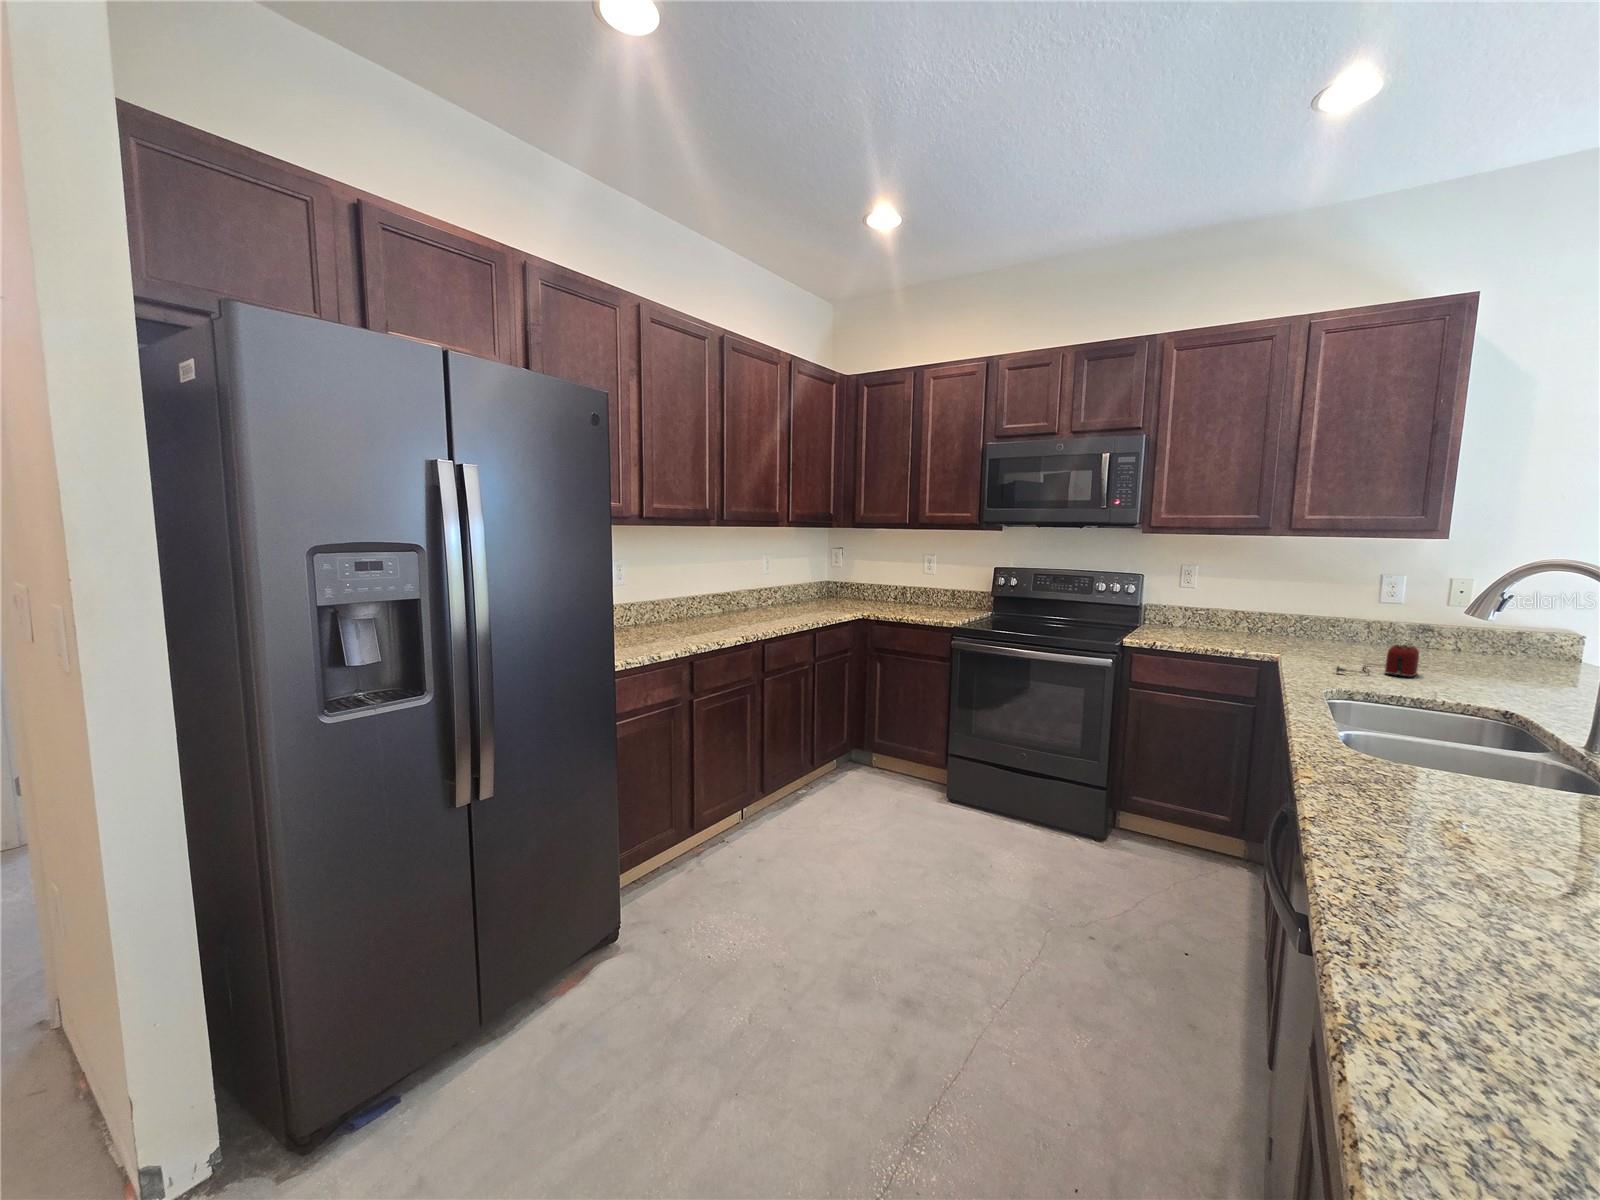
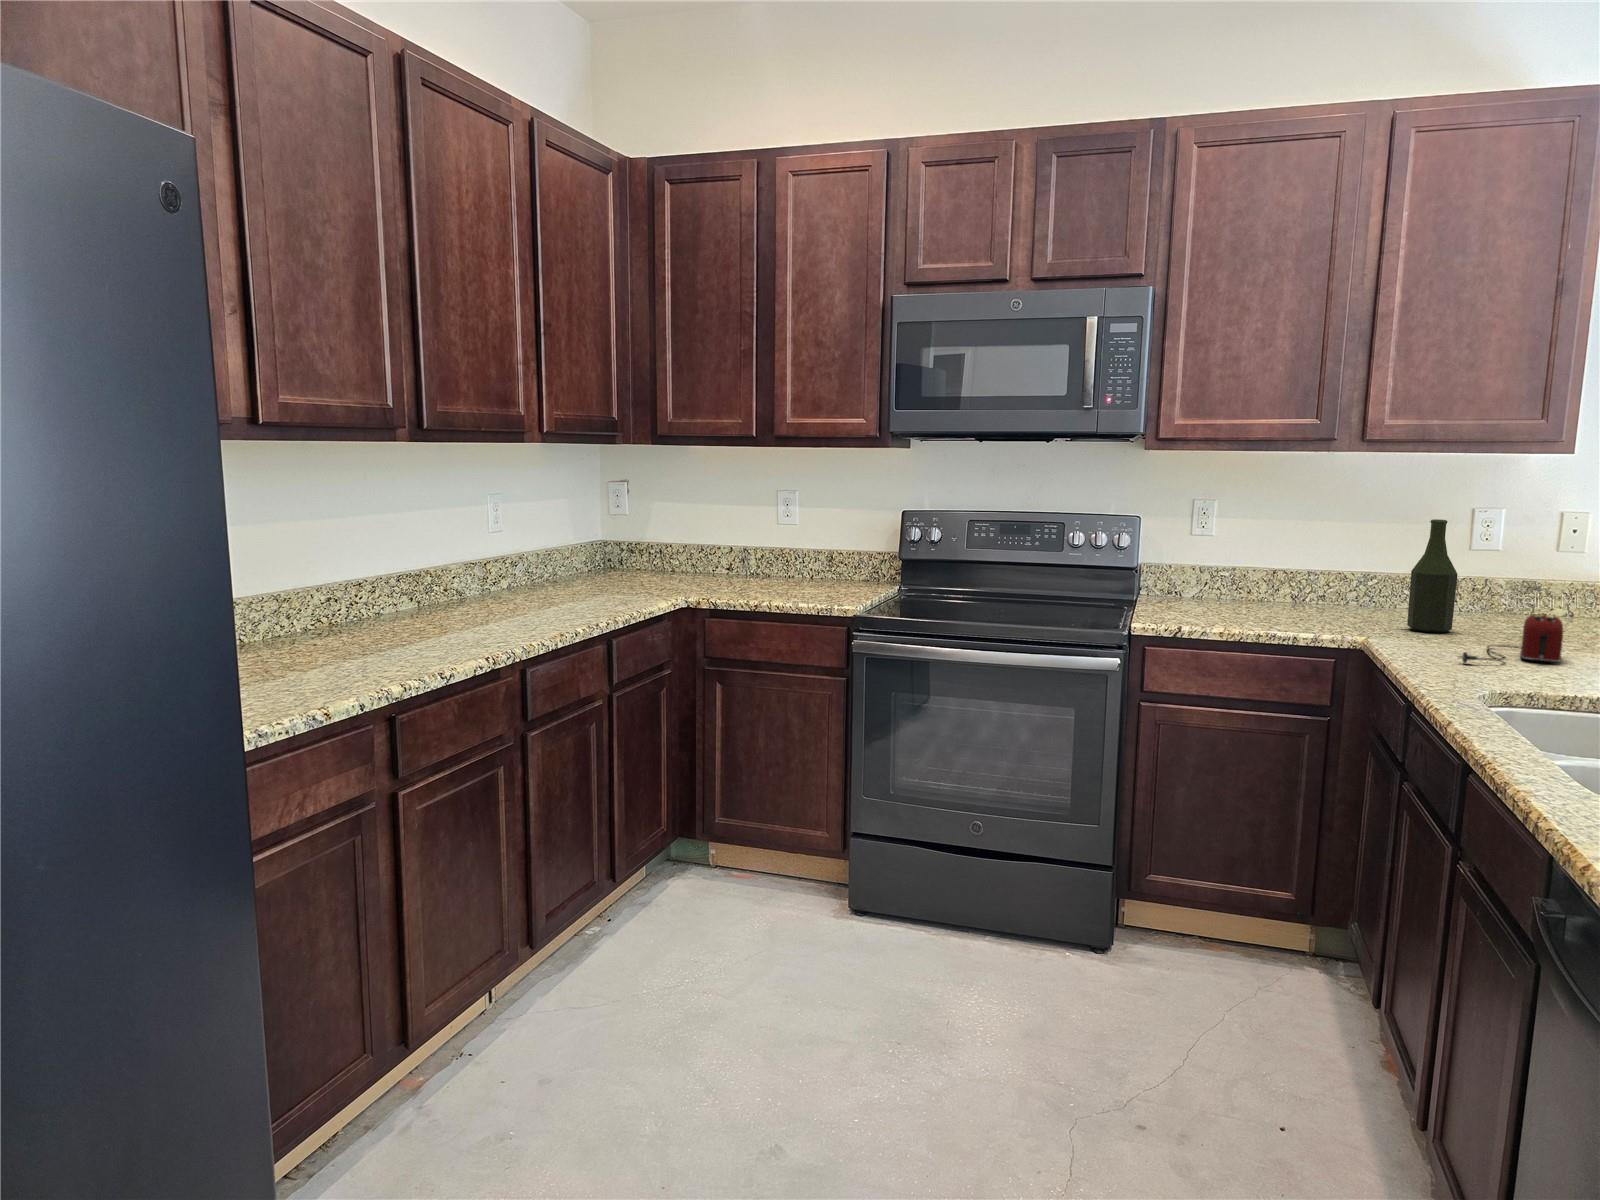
bottle: none [1317,581,1353,655] -> present [1407,519,1458,633]

